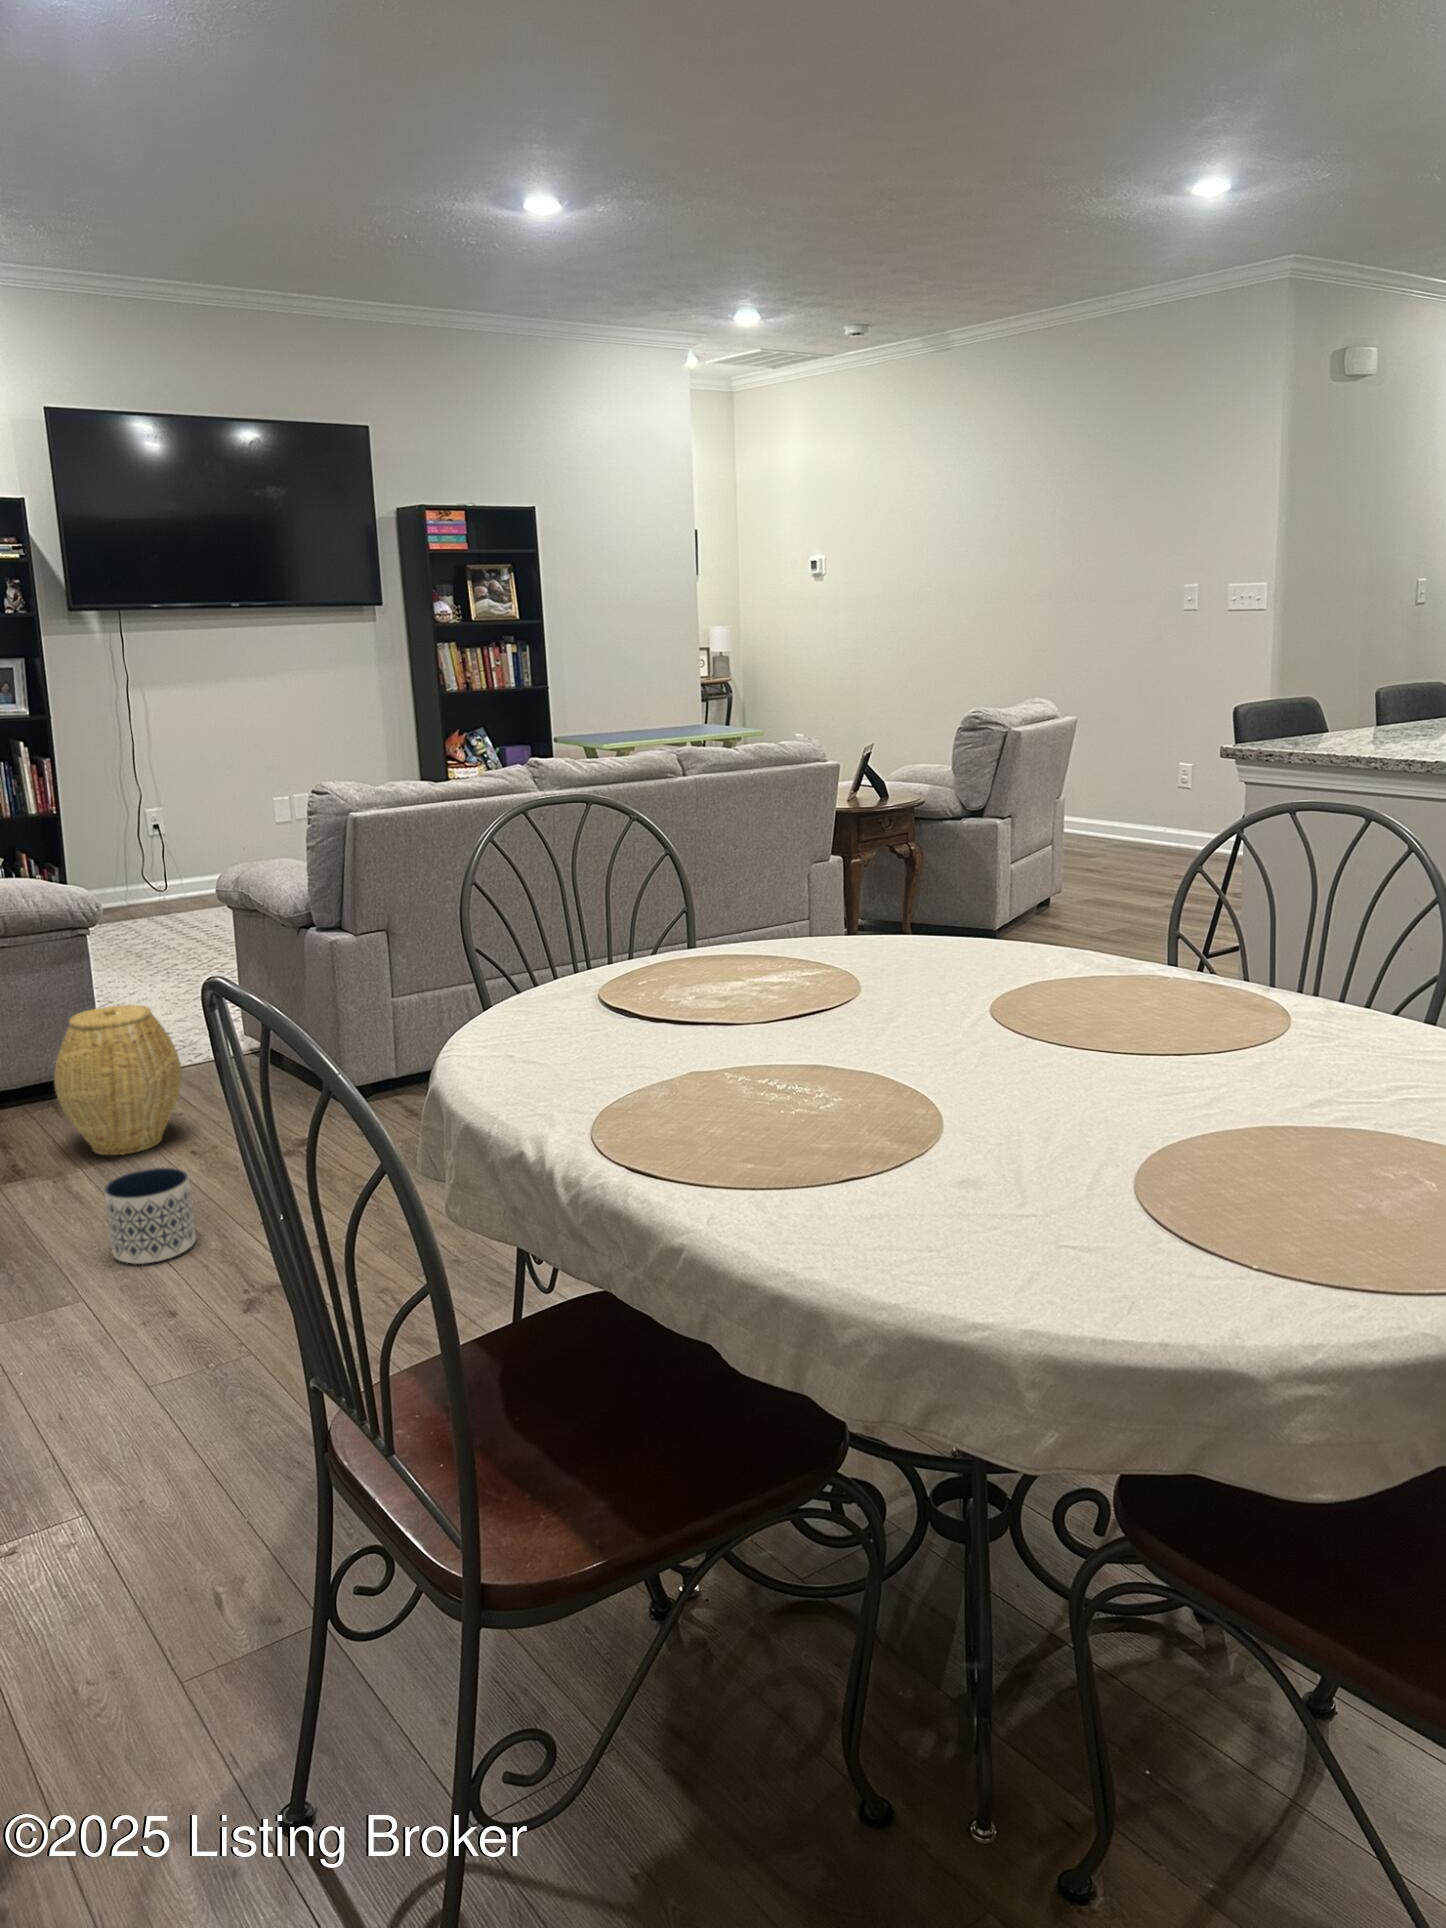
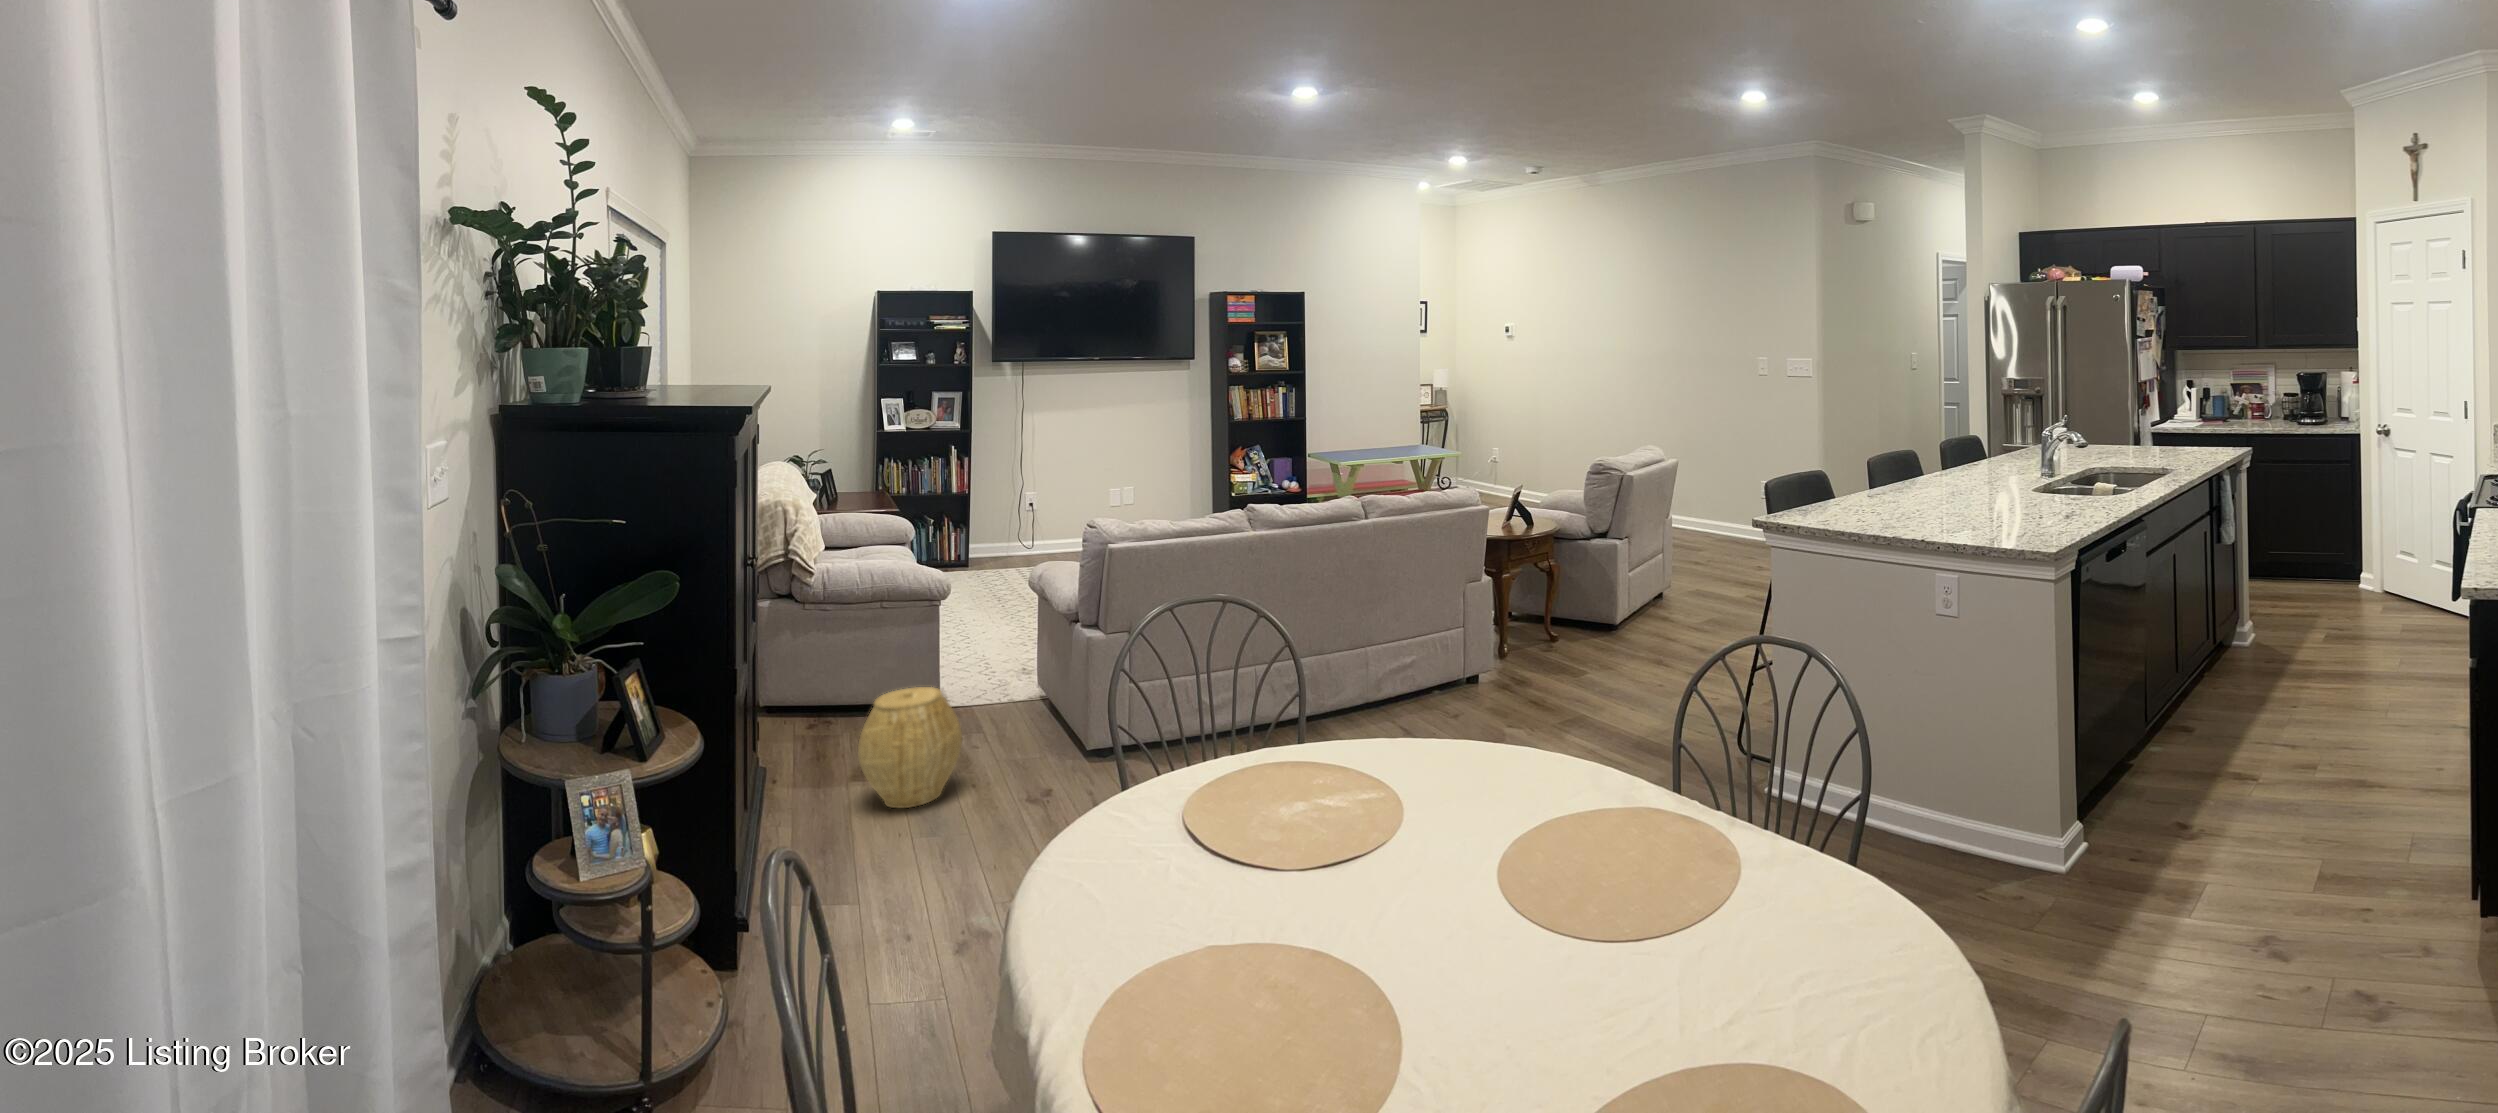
planter: present [104,1168,196,1264] -> none [862,839,936,923]

